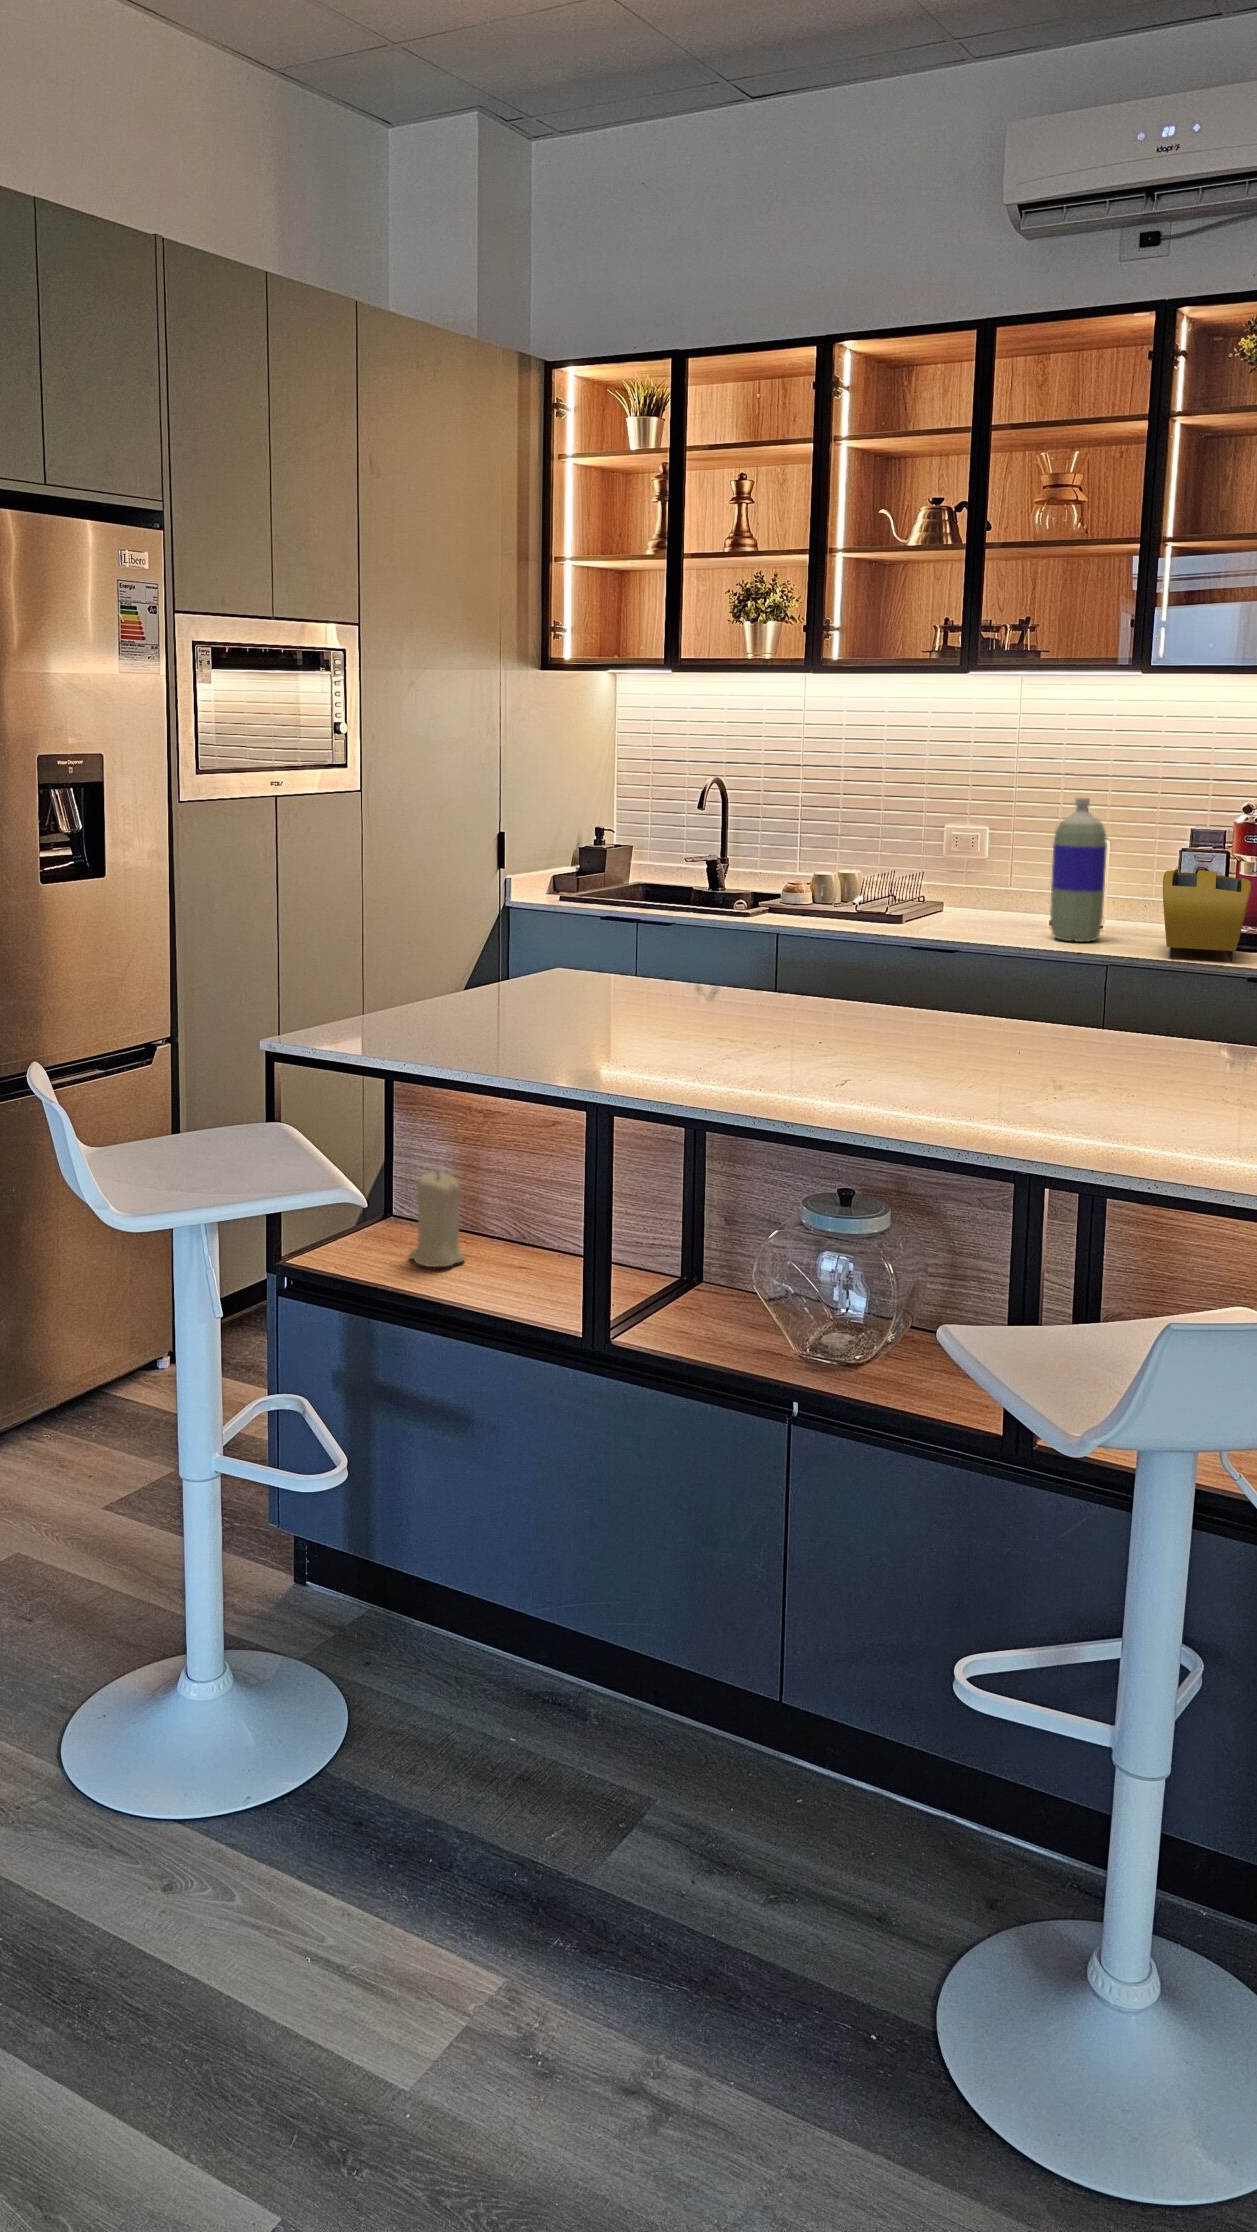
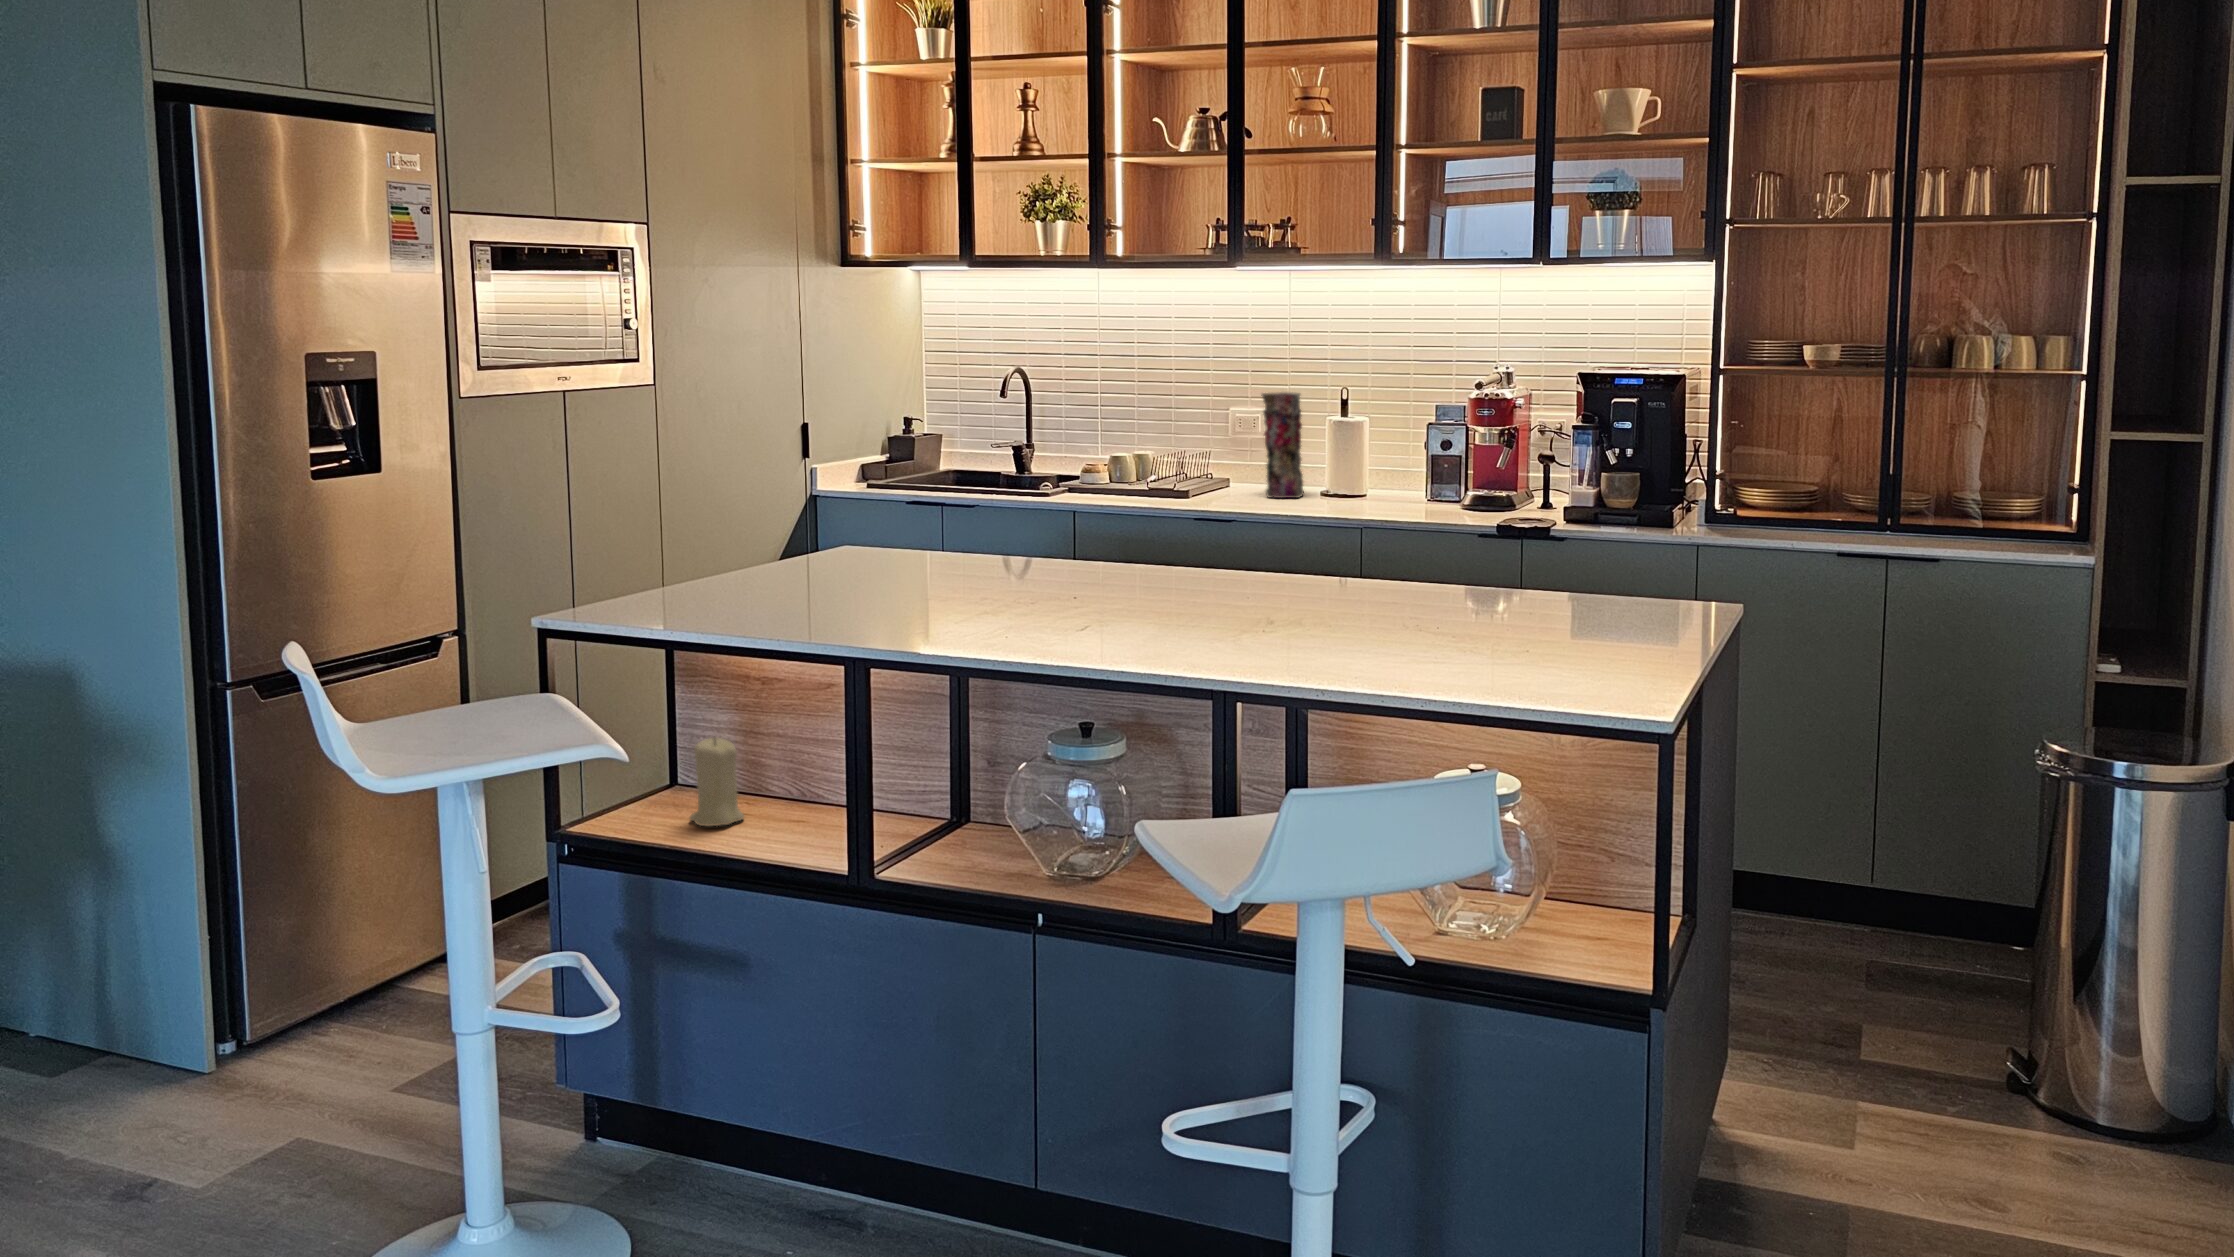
bottle: present [1050,798,1107,942] -> none [1314,382,1360,512]
vase: none [988,807,1033,924] -> present [1261,392,1304,498]
toaster: present [1163,870,1251,962] -> none [1406,444,1482,524]

